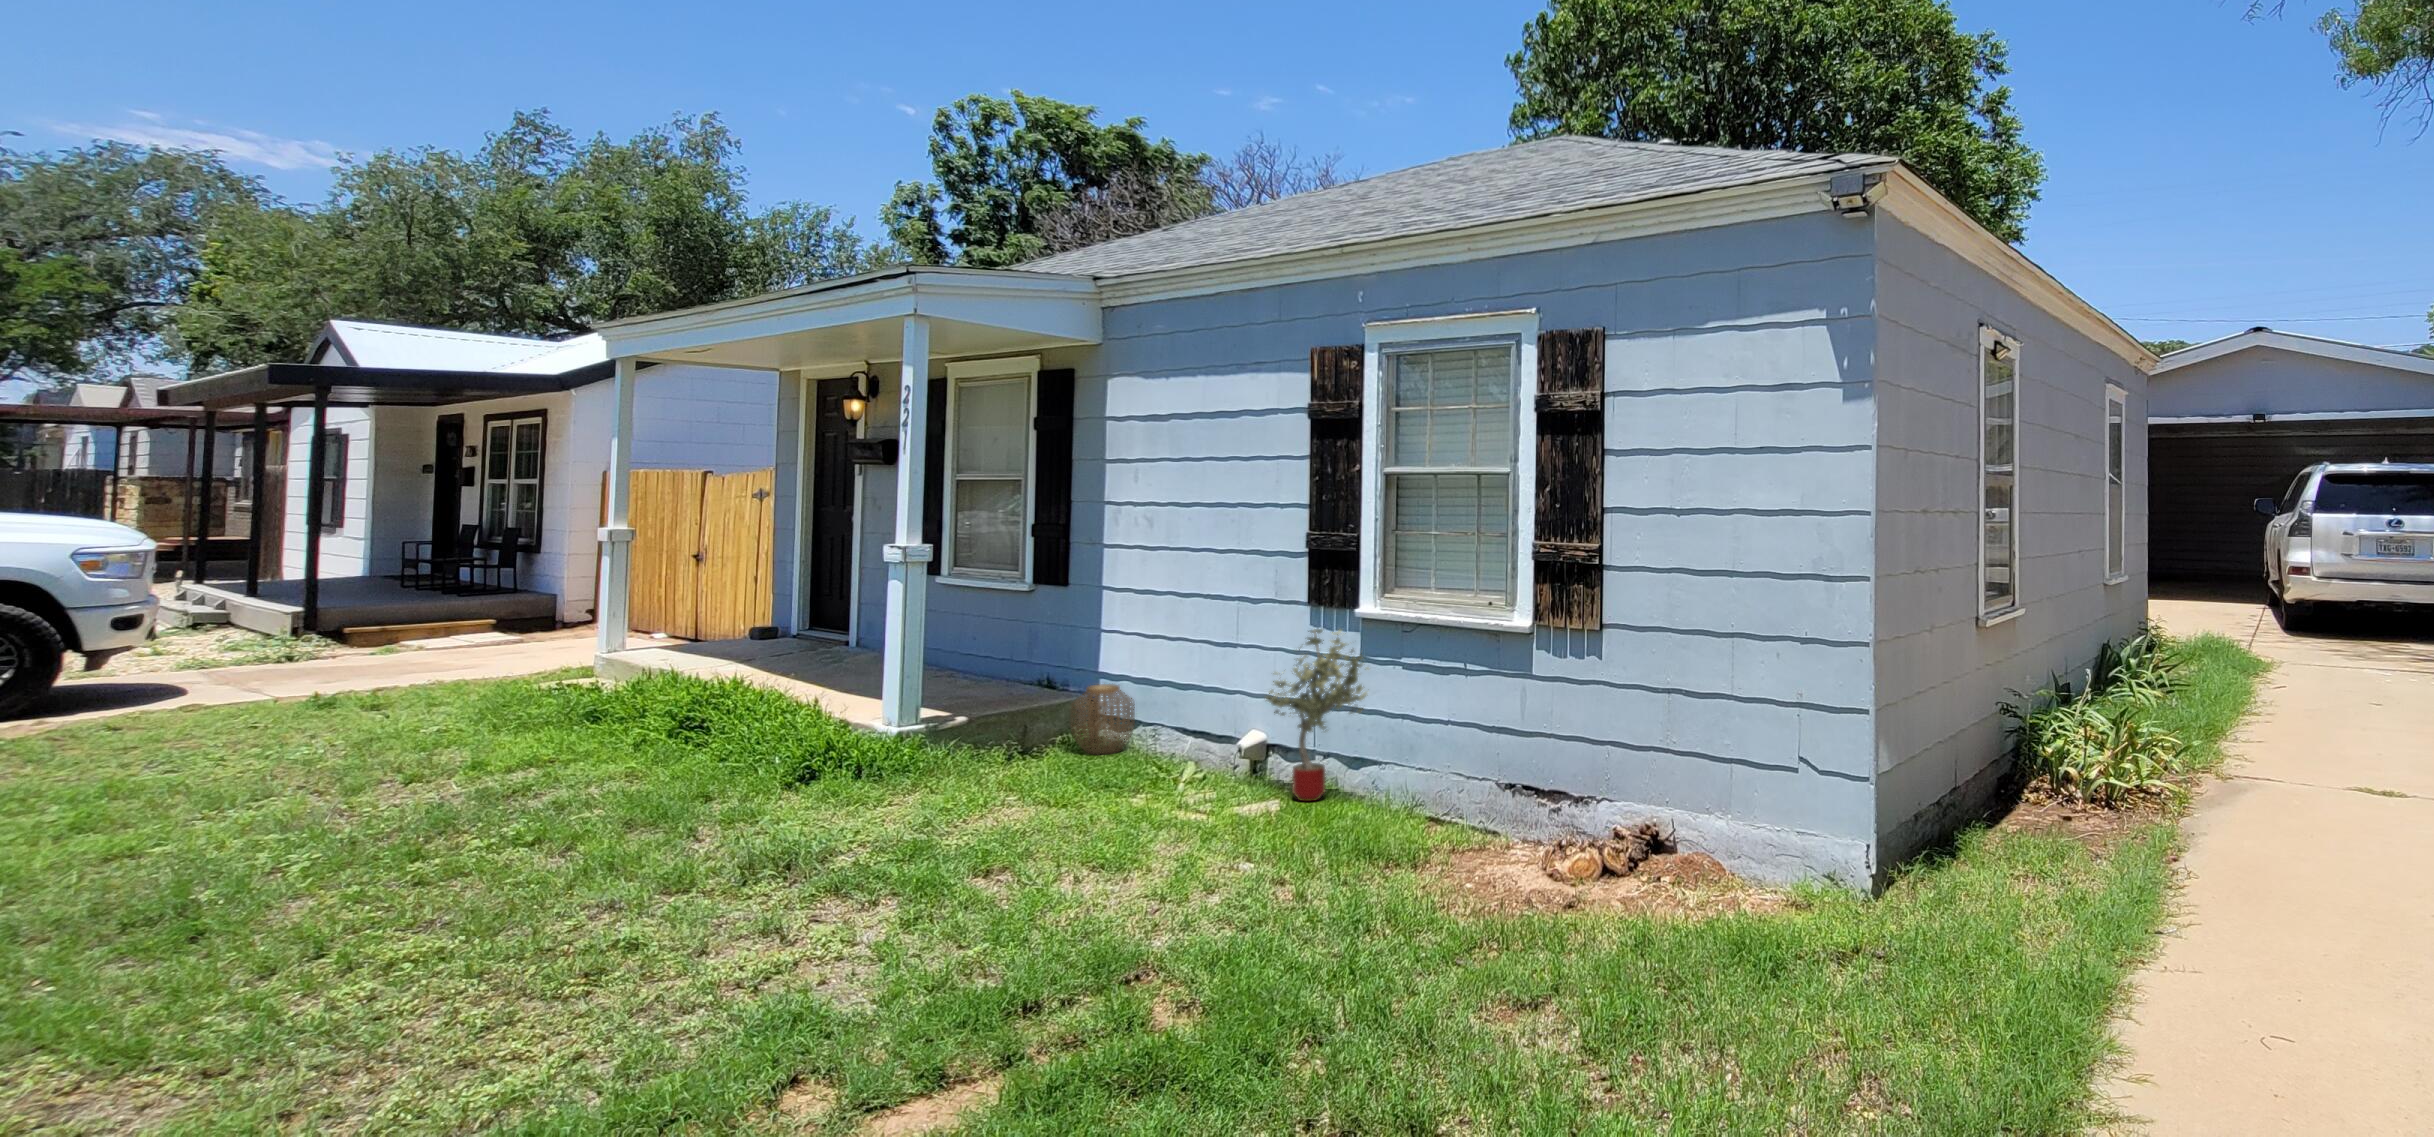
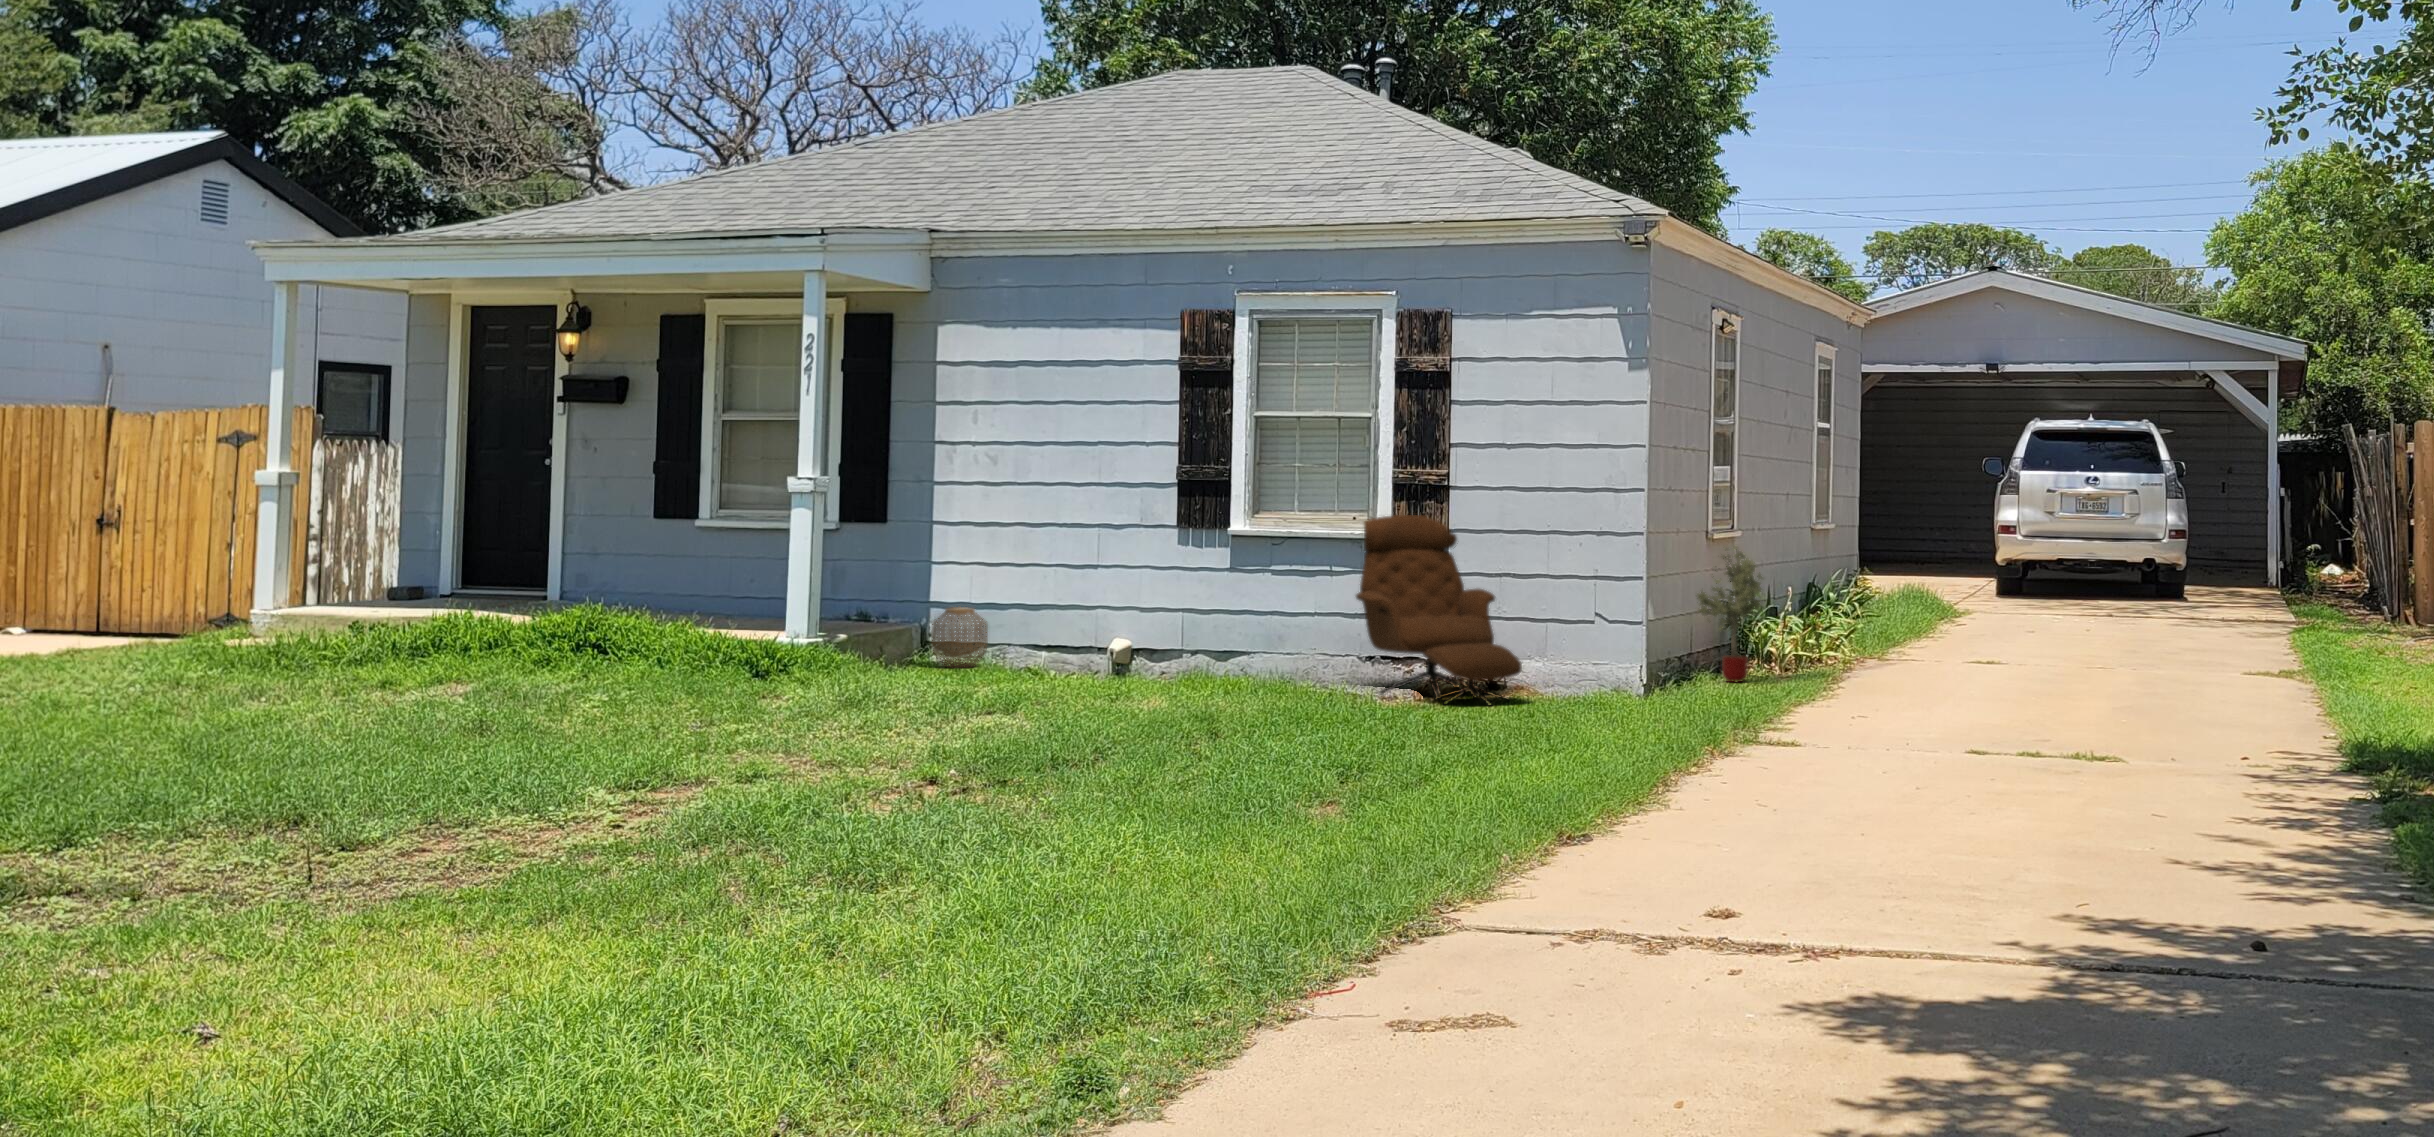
lounge chair: none [1465,603,1673,913] -> present [1356,515,1522,705]
potted tree: present [1266,629,1368,801] -> present [1697,545,1763,682]

